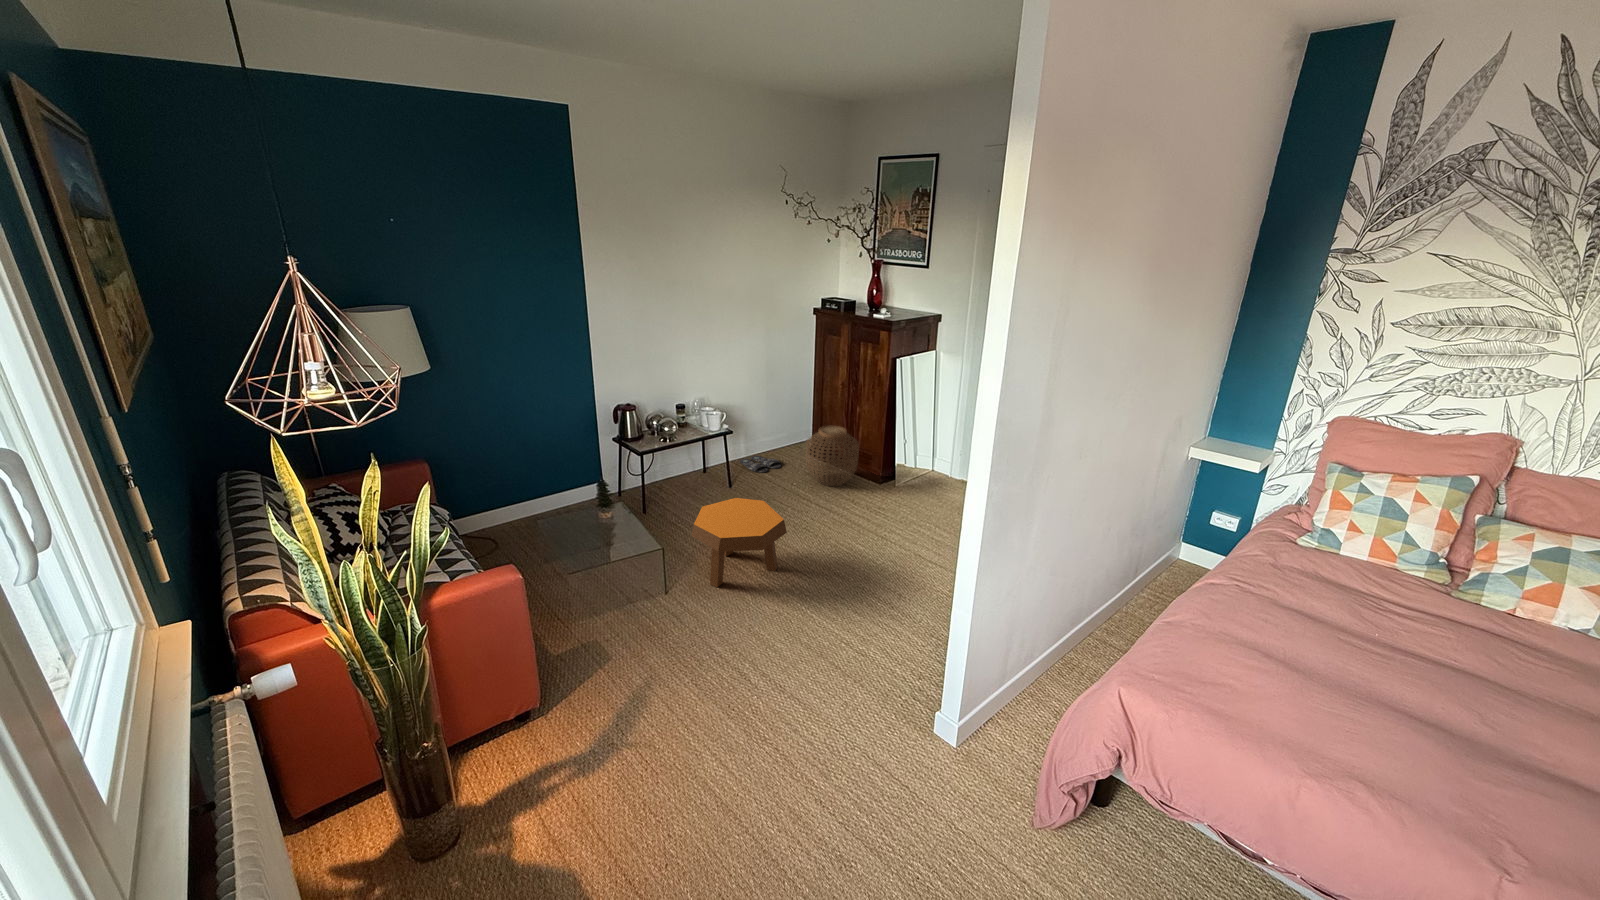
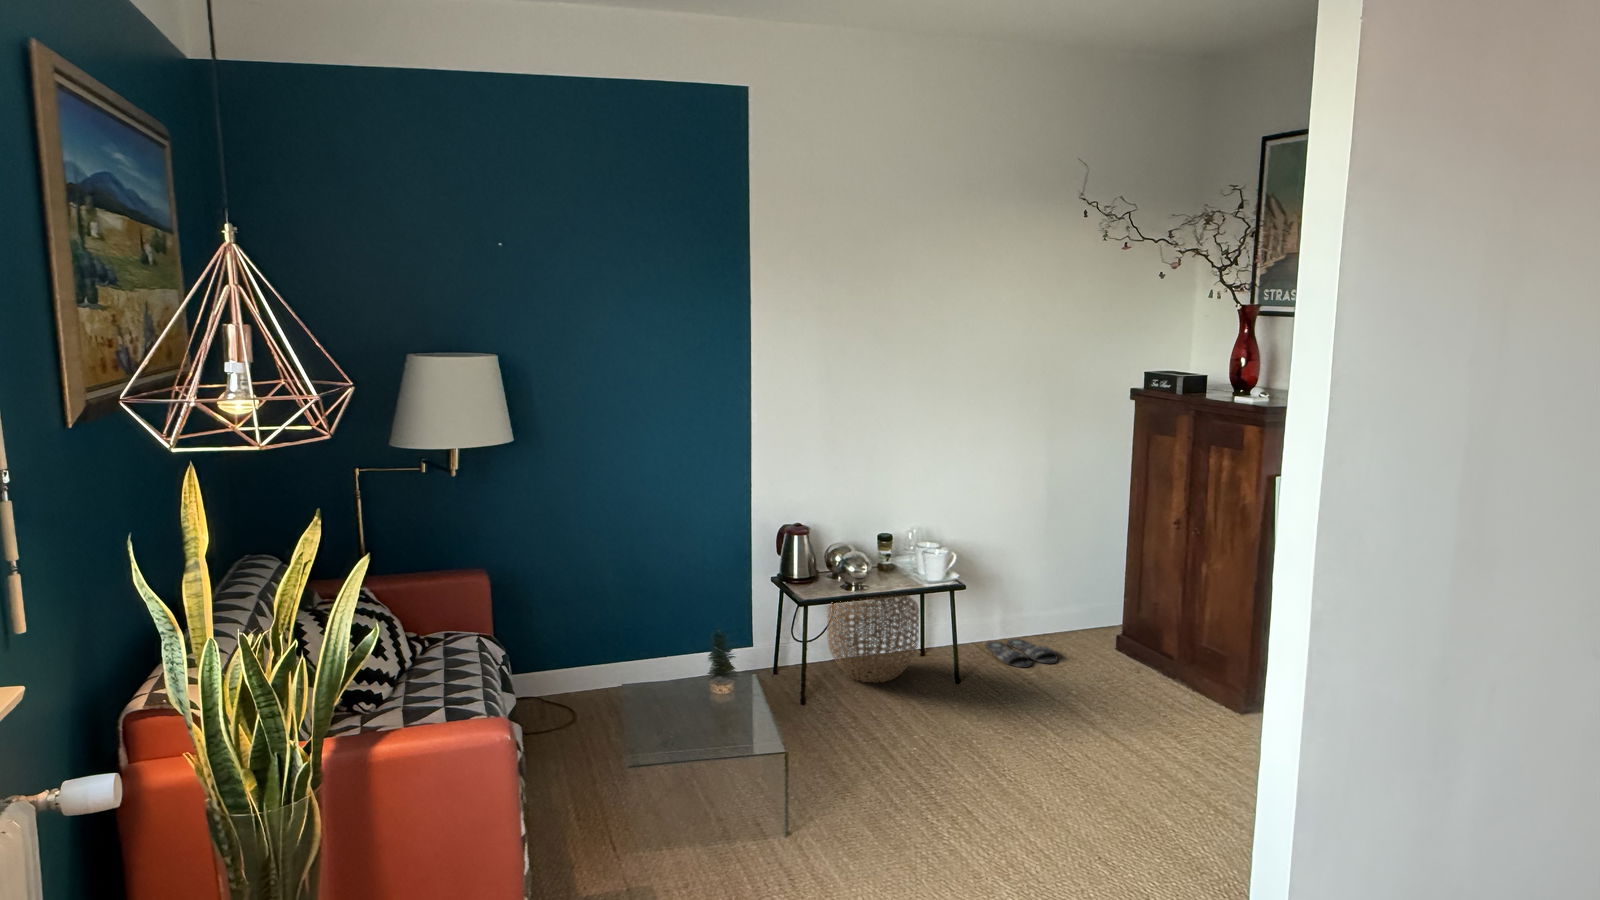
woven basket: present [806,426,859,486] -> present [827,594,919,682]
footstool: present [692,498,787,587] -> none [845,691,1015,843]

